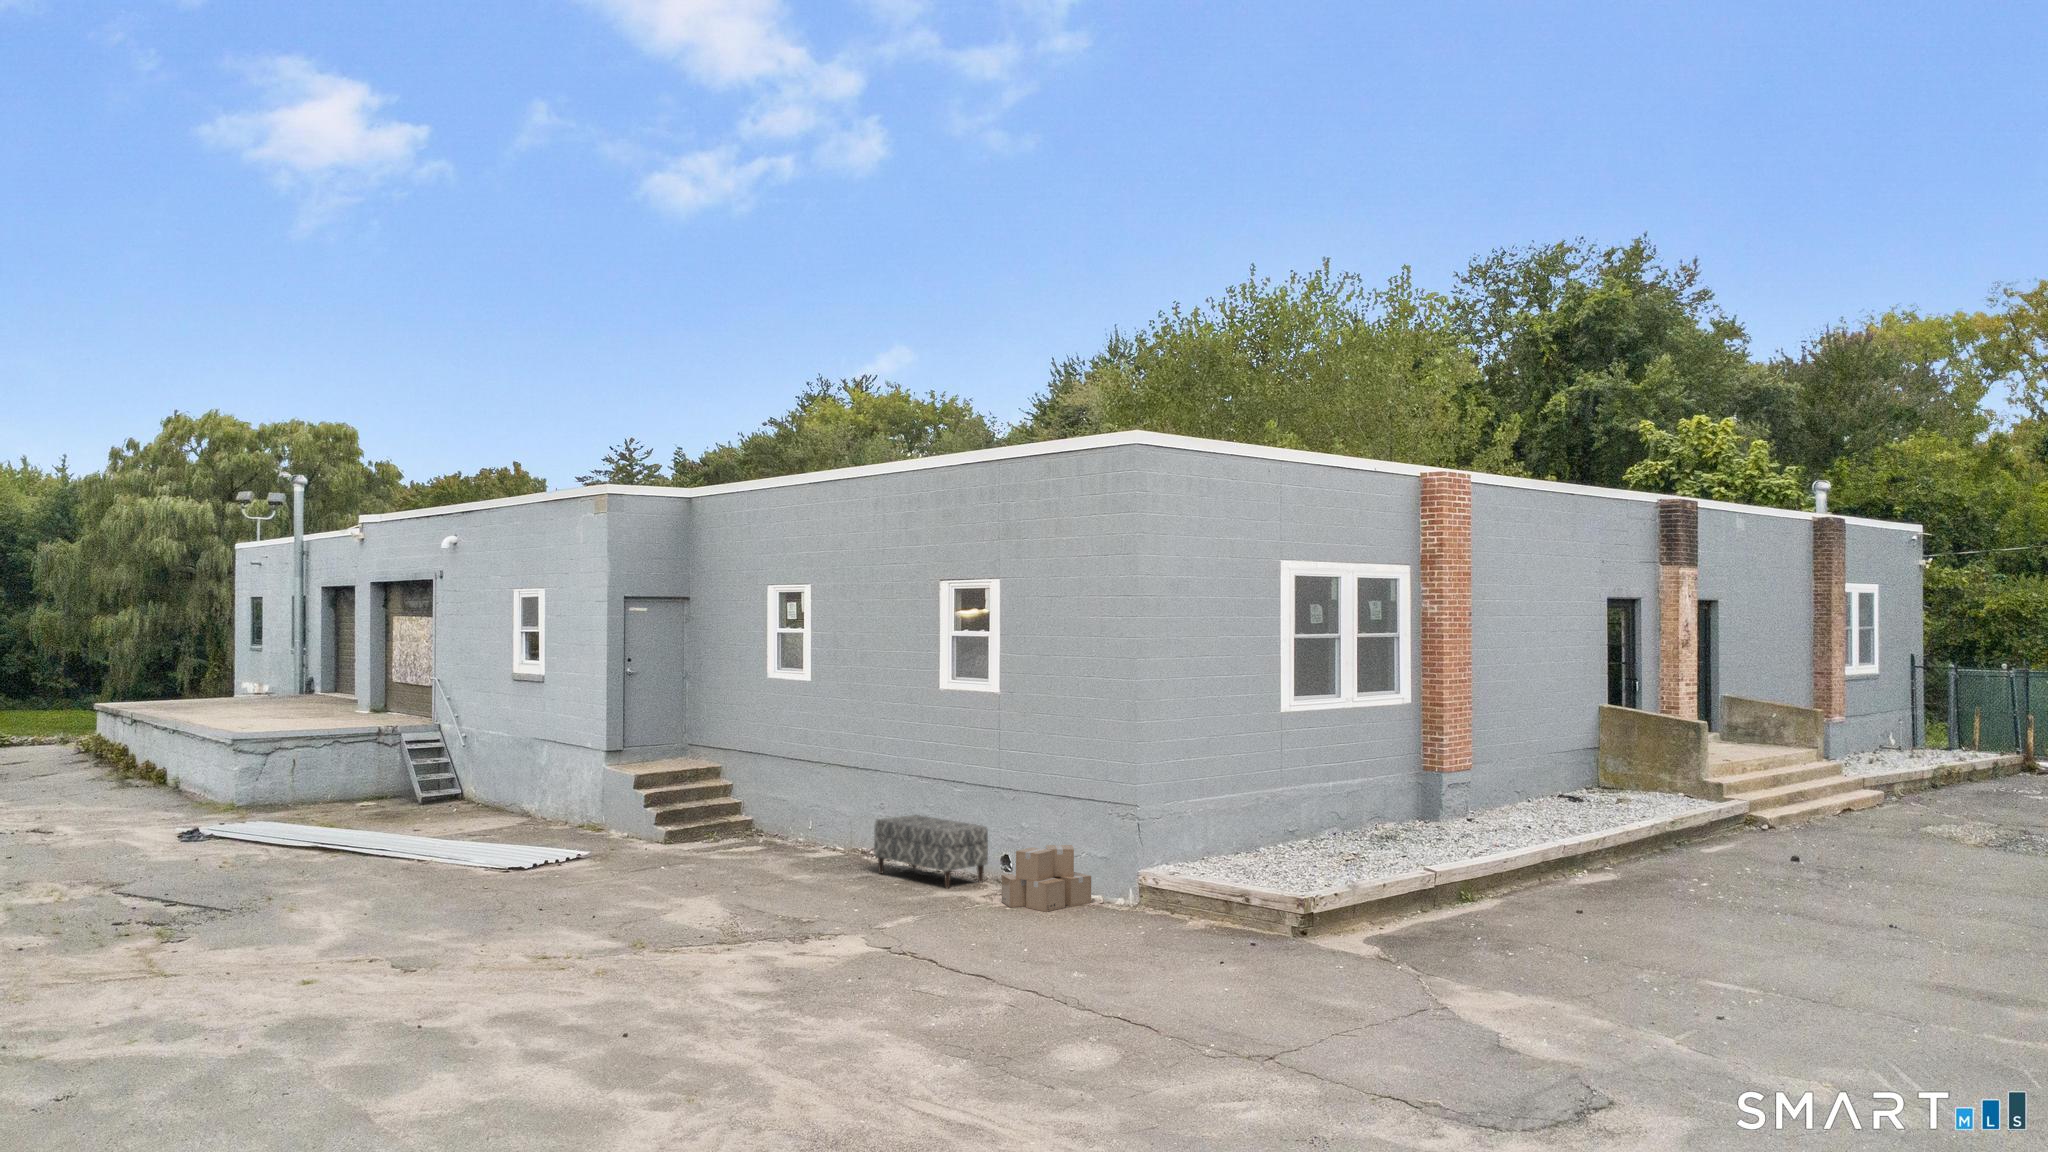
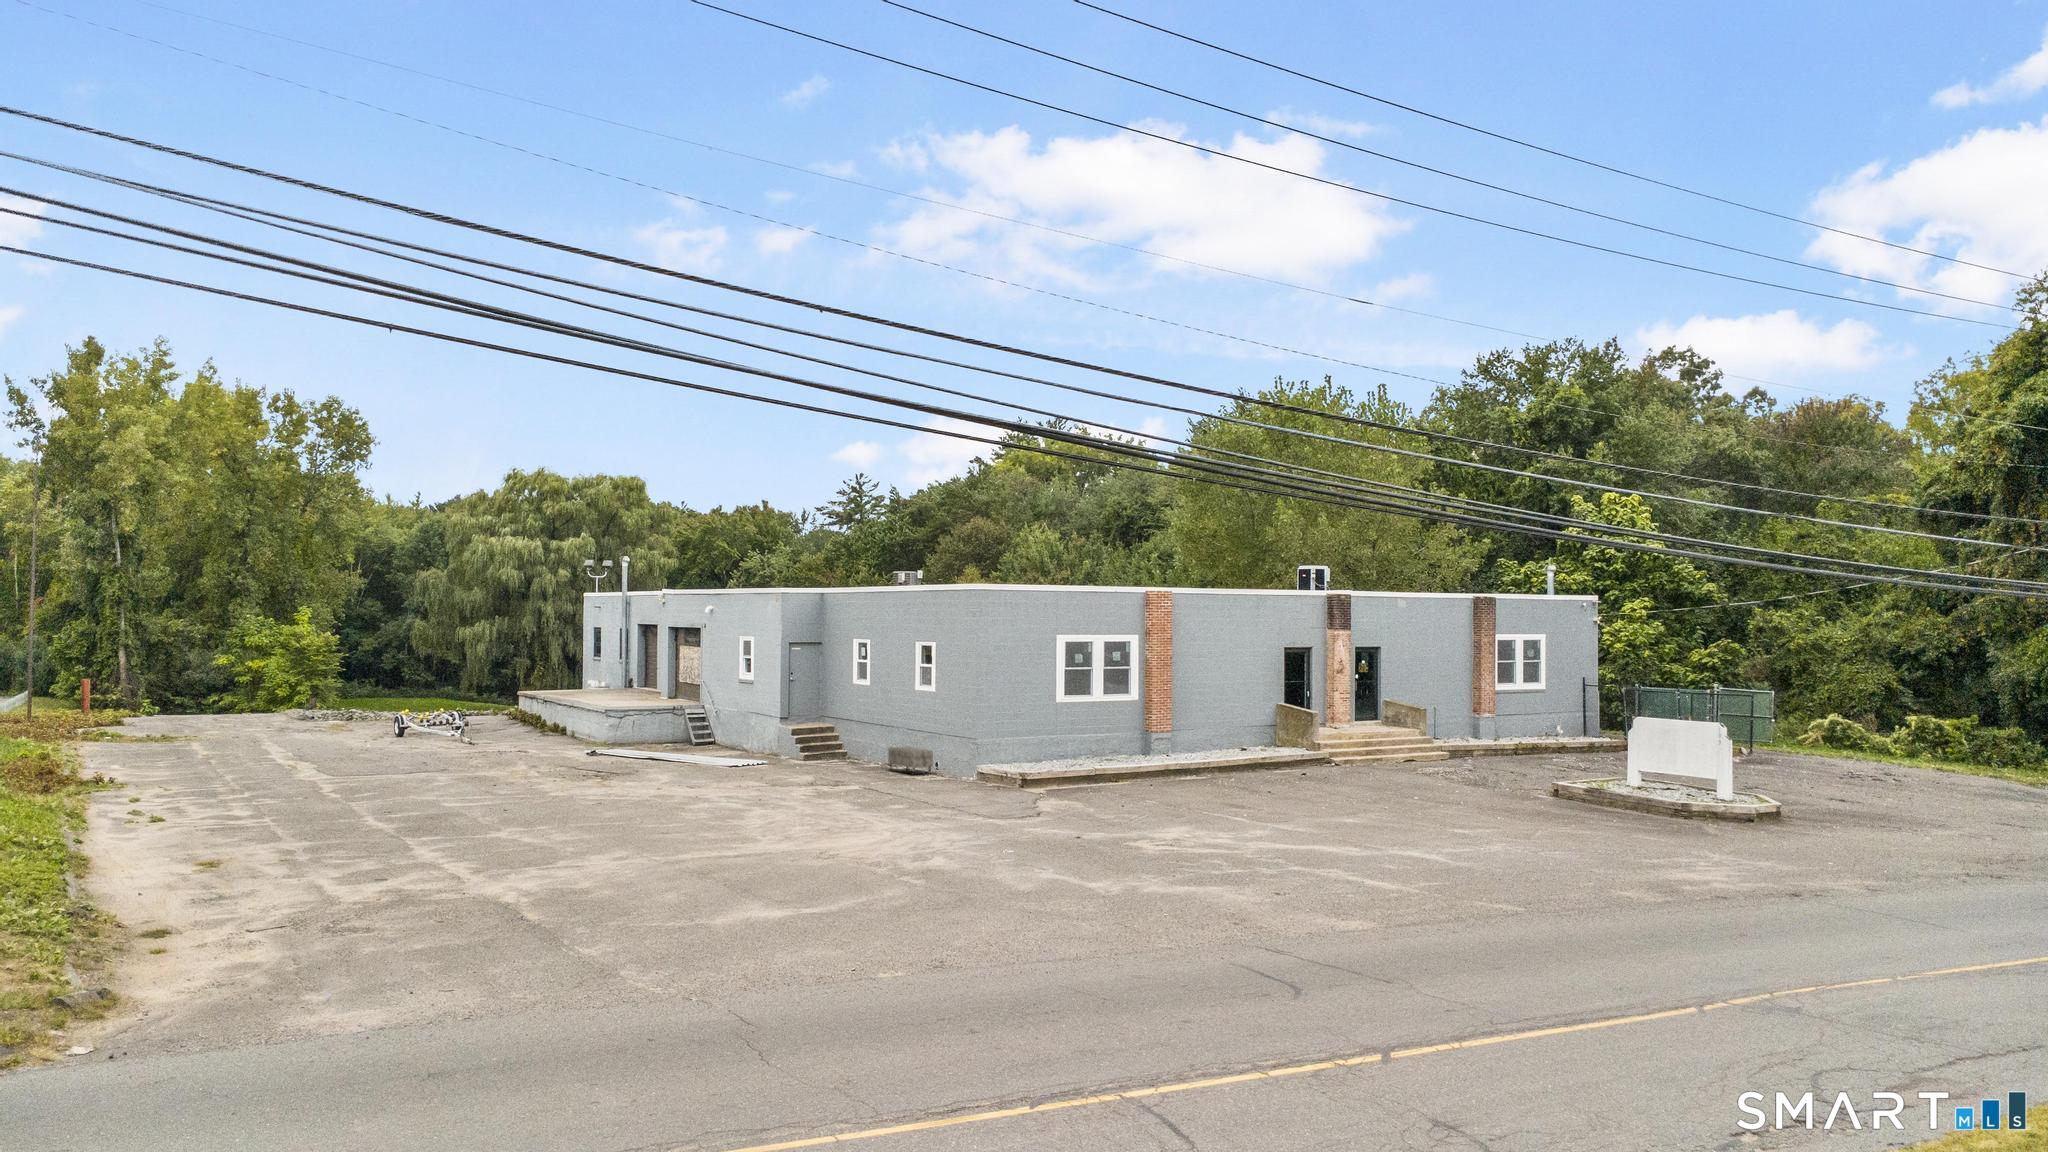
cardboard box: present [1002,845,1091,912] -> none [929,757,965,782]

